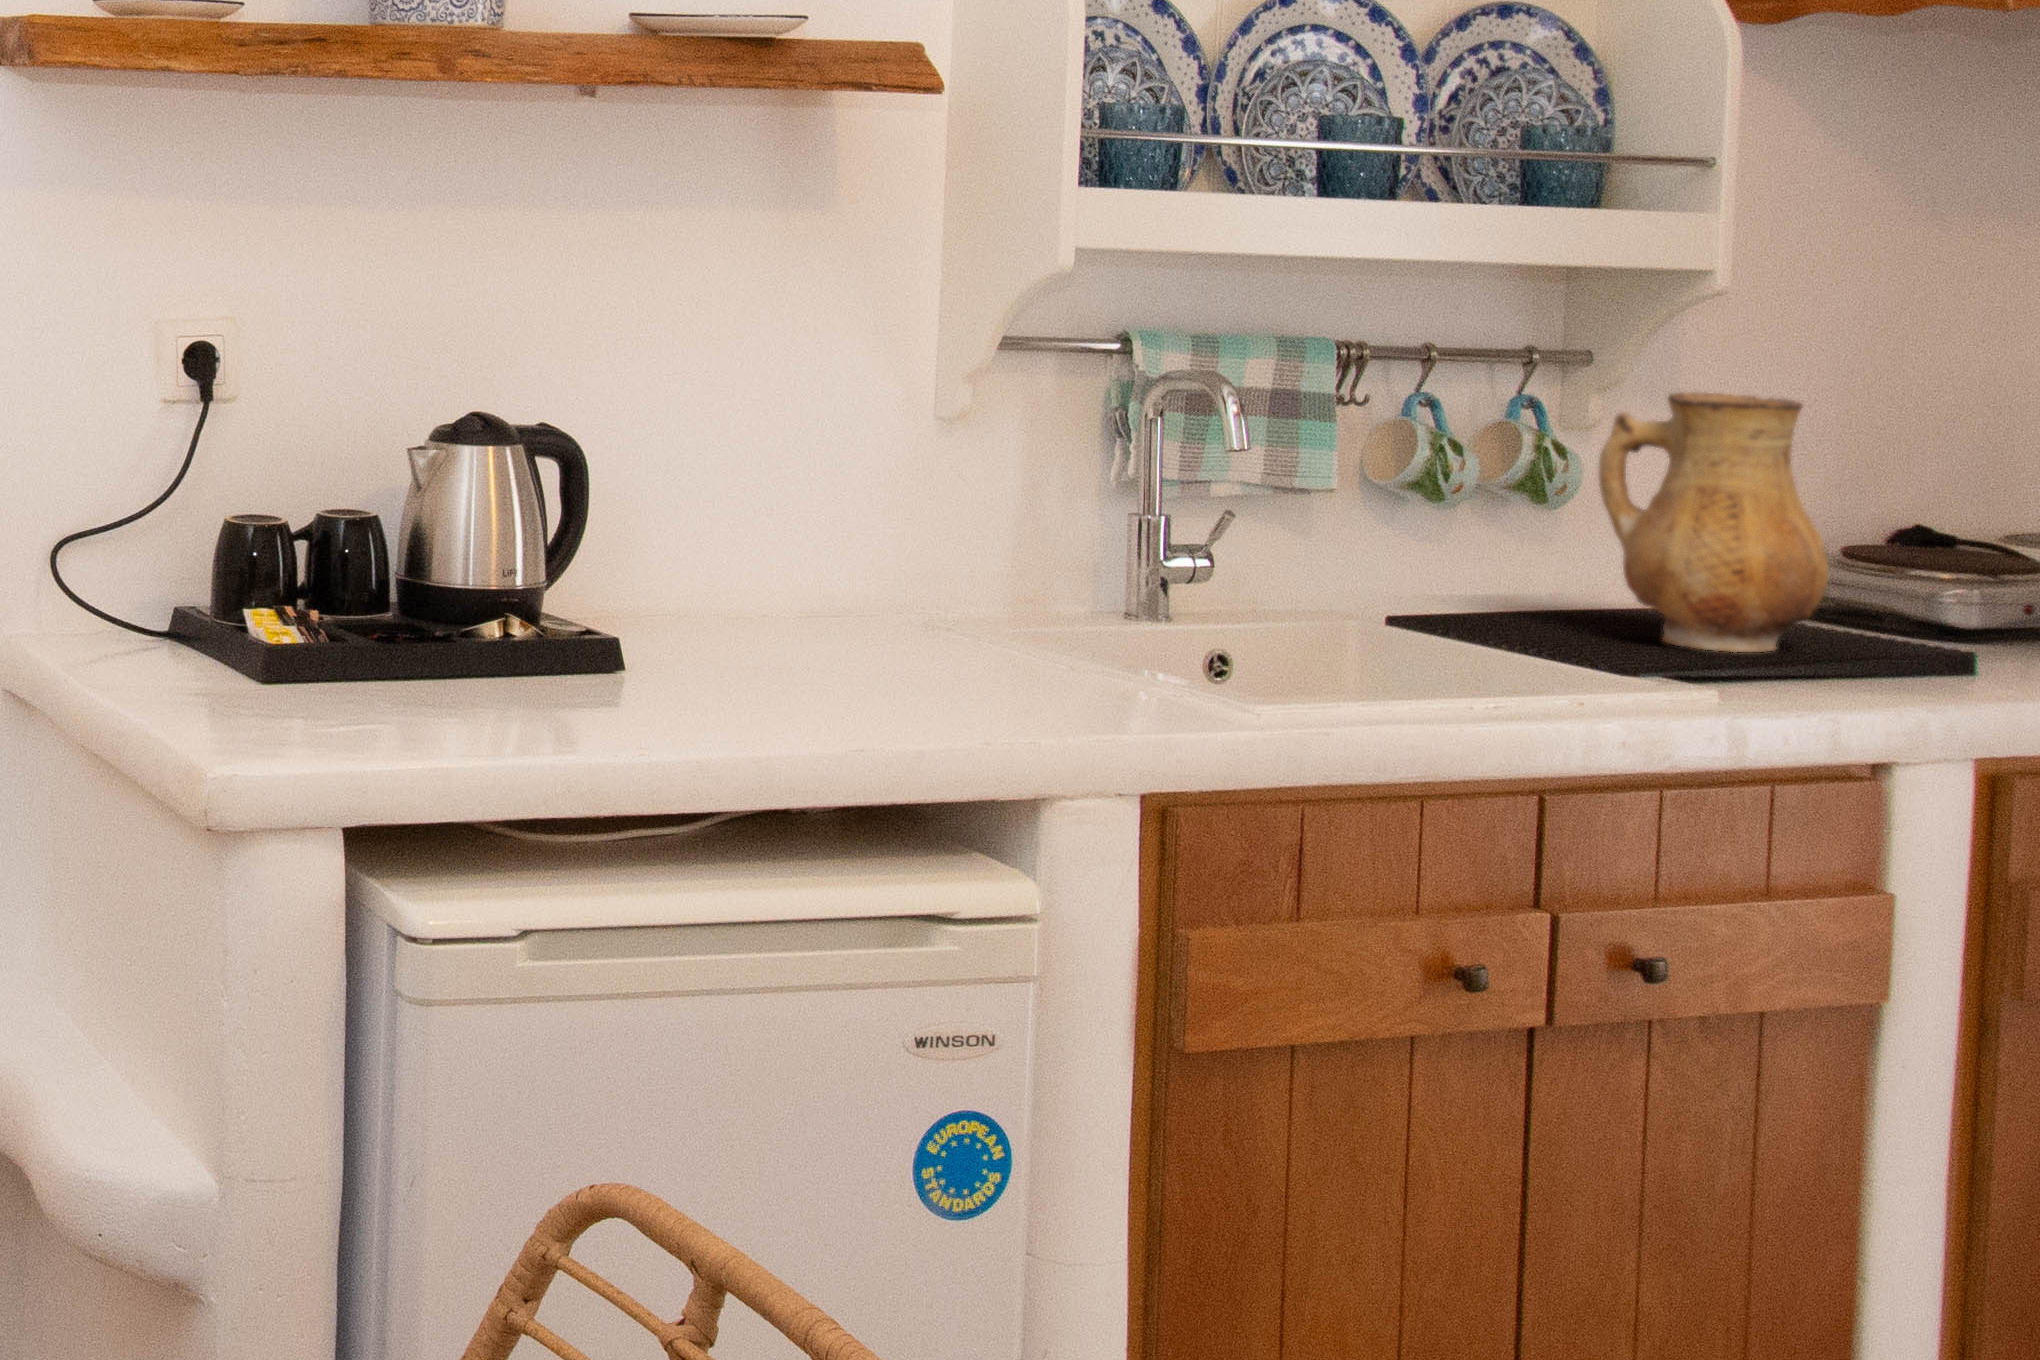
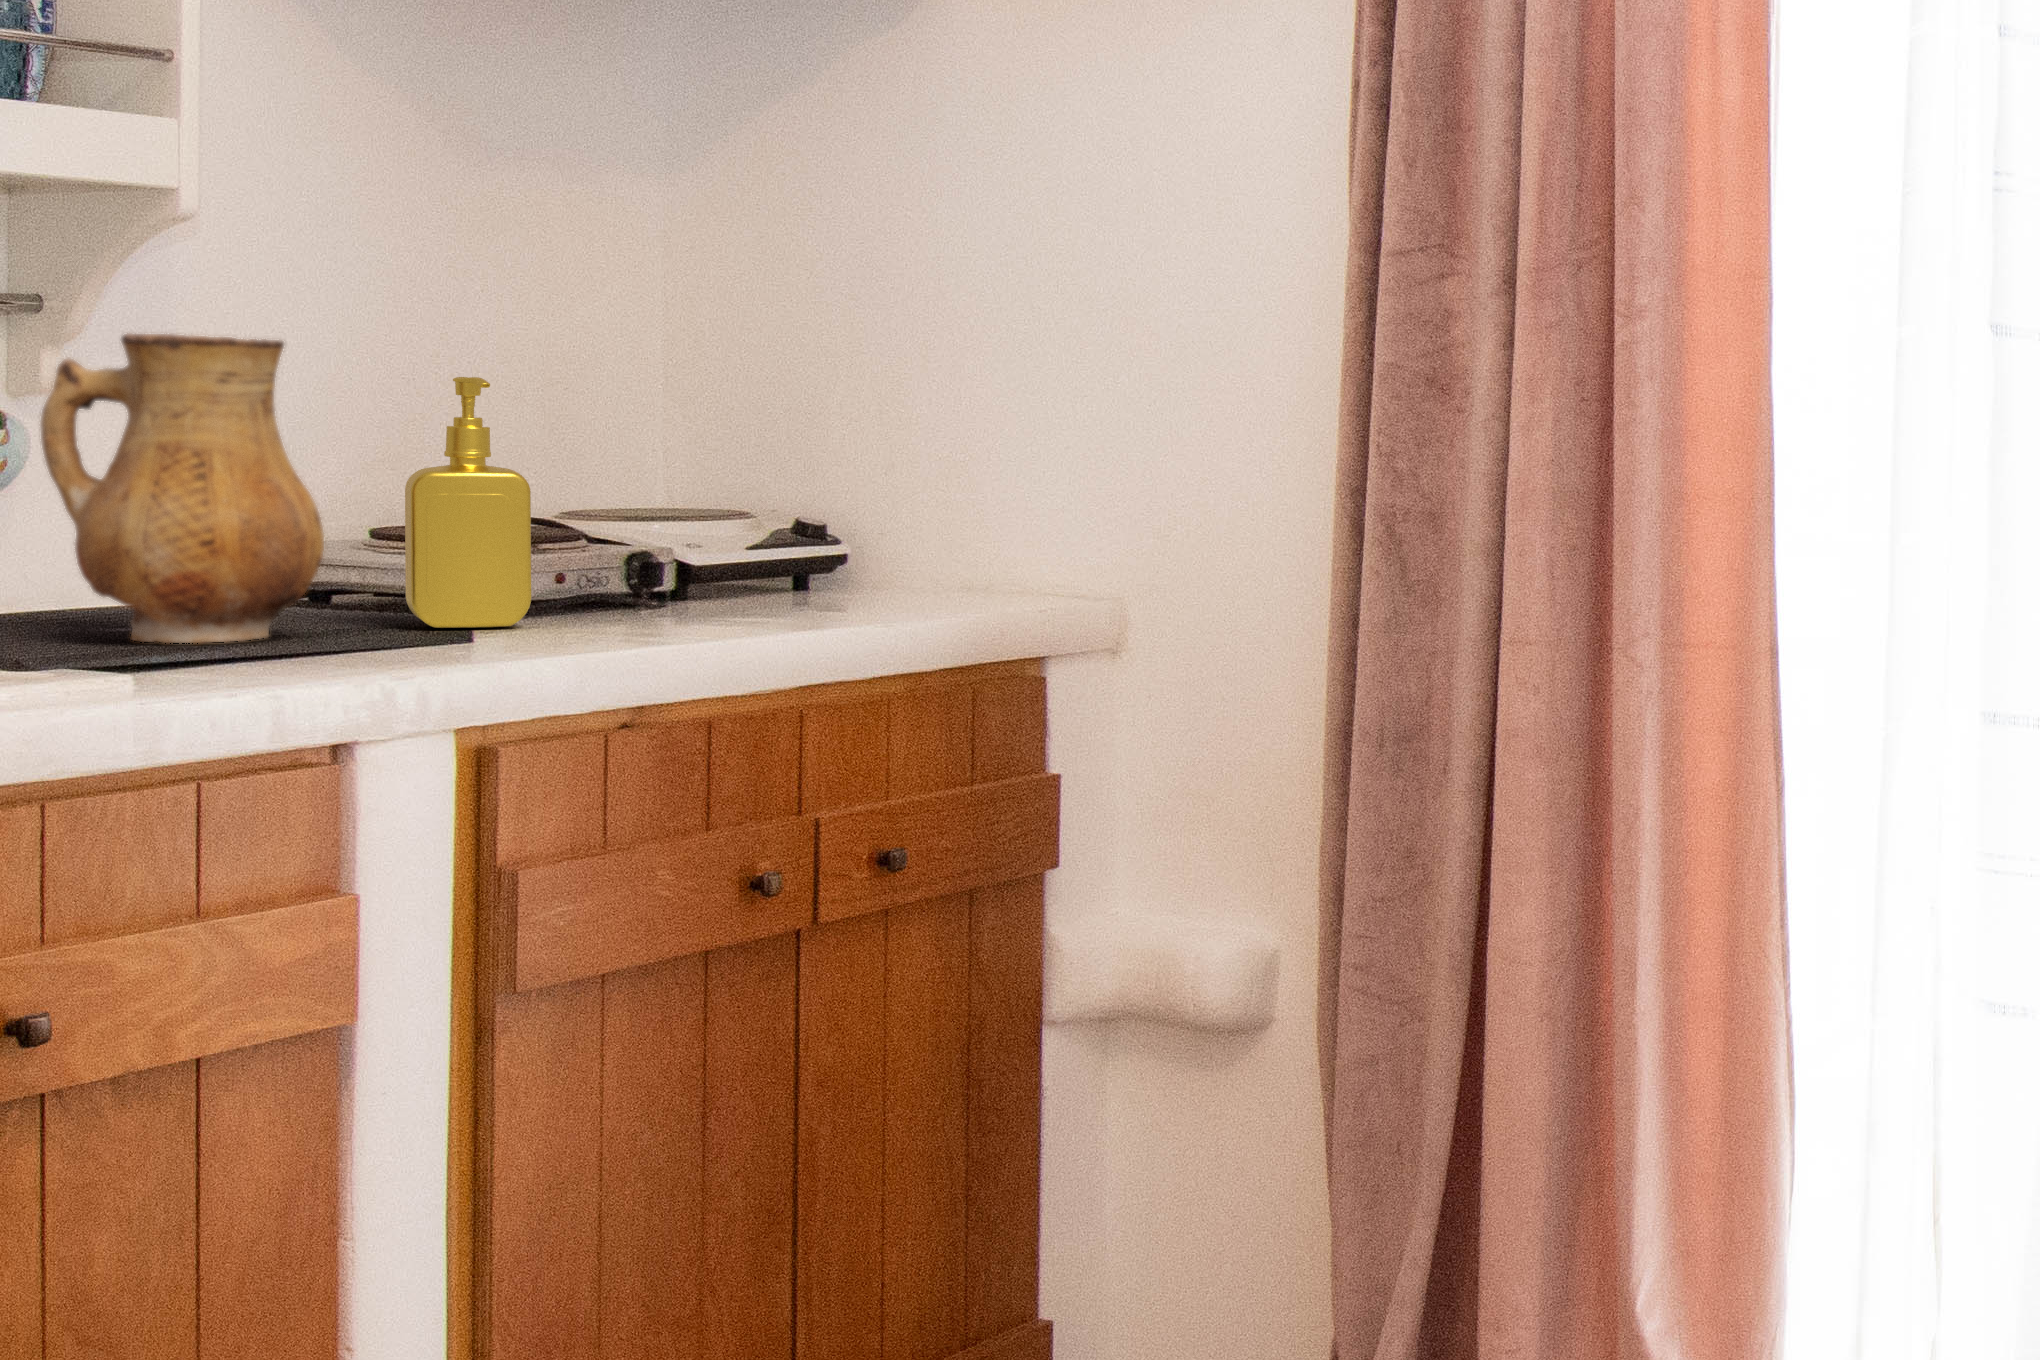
soap dispenser: none [1887,431,2013,655] -> present [405,377,531,628]

